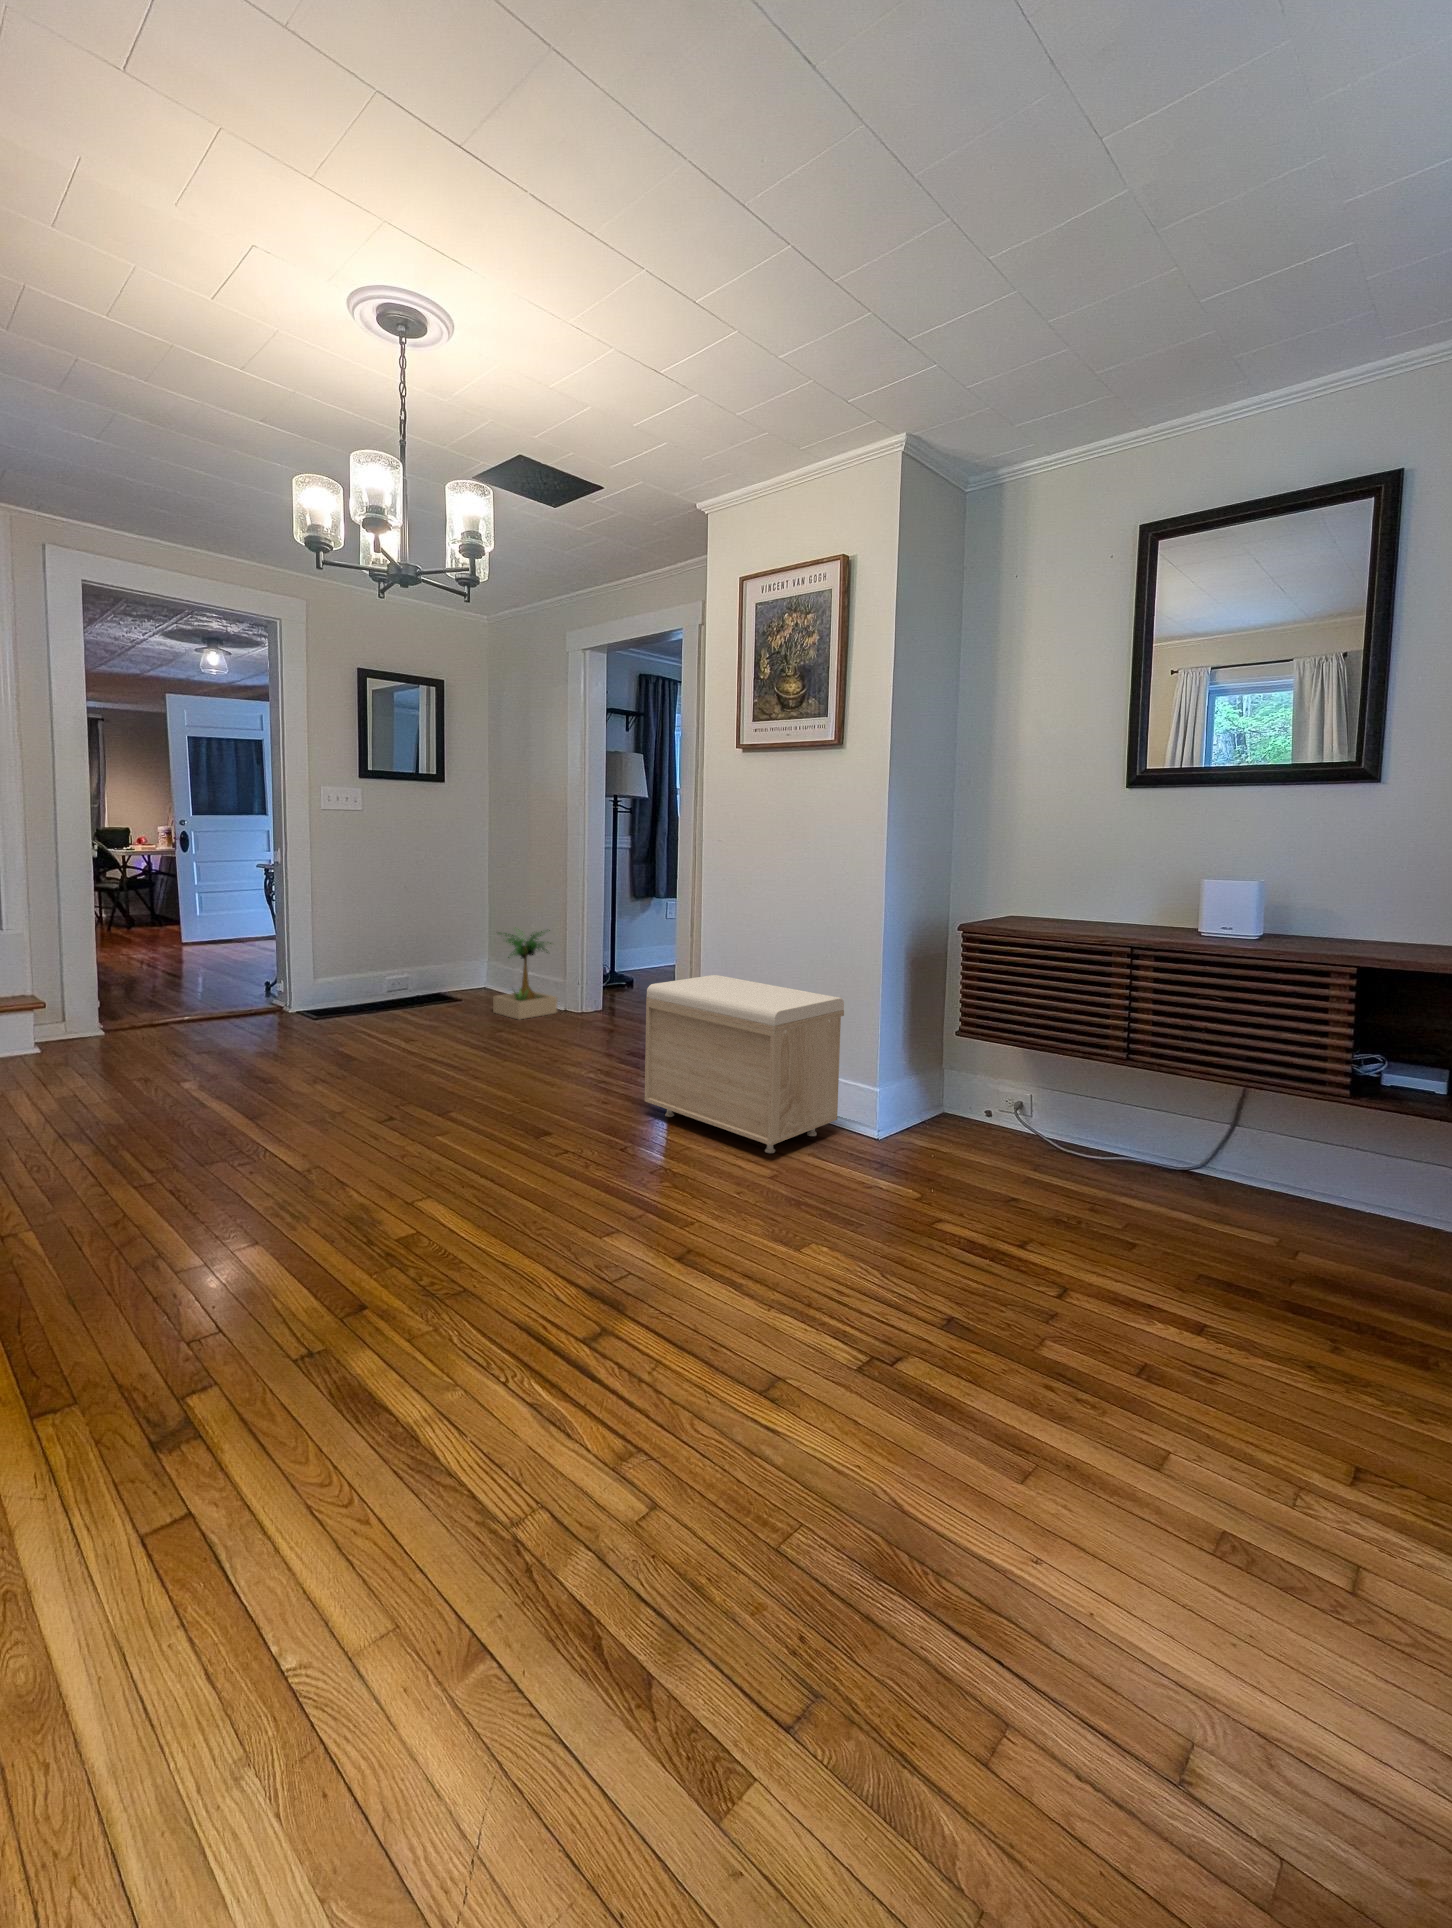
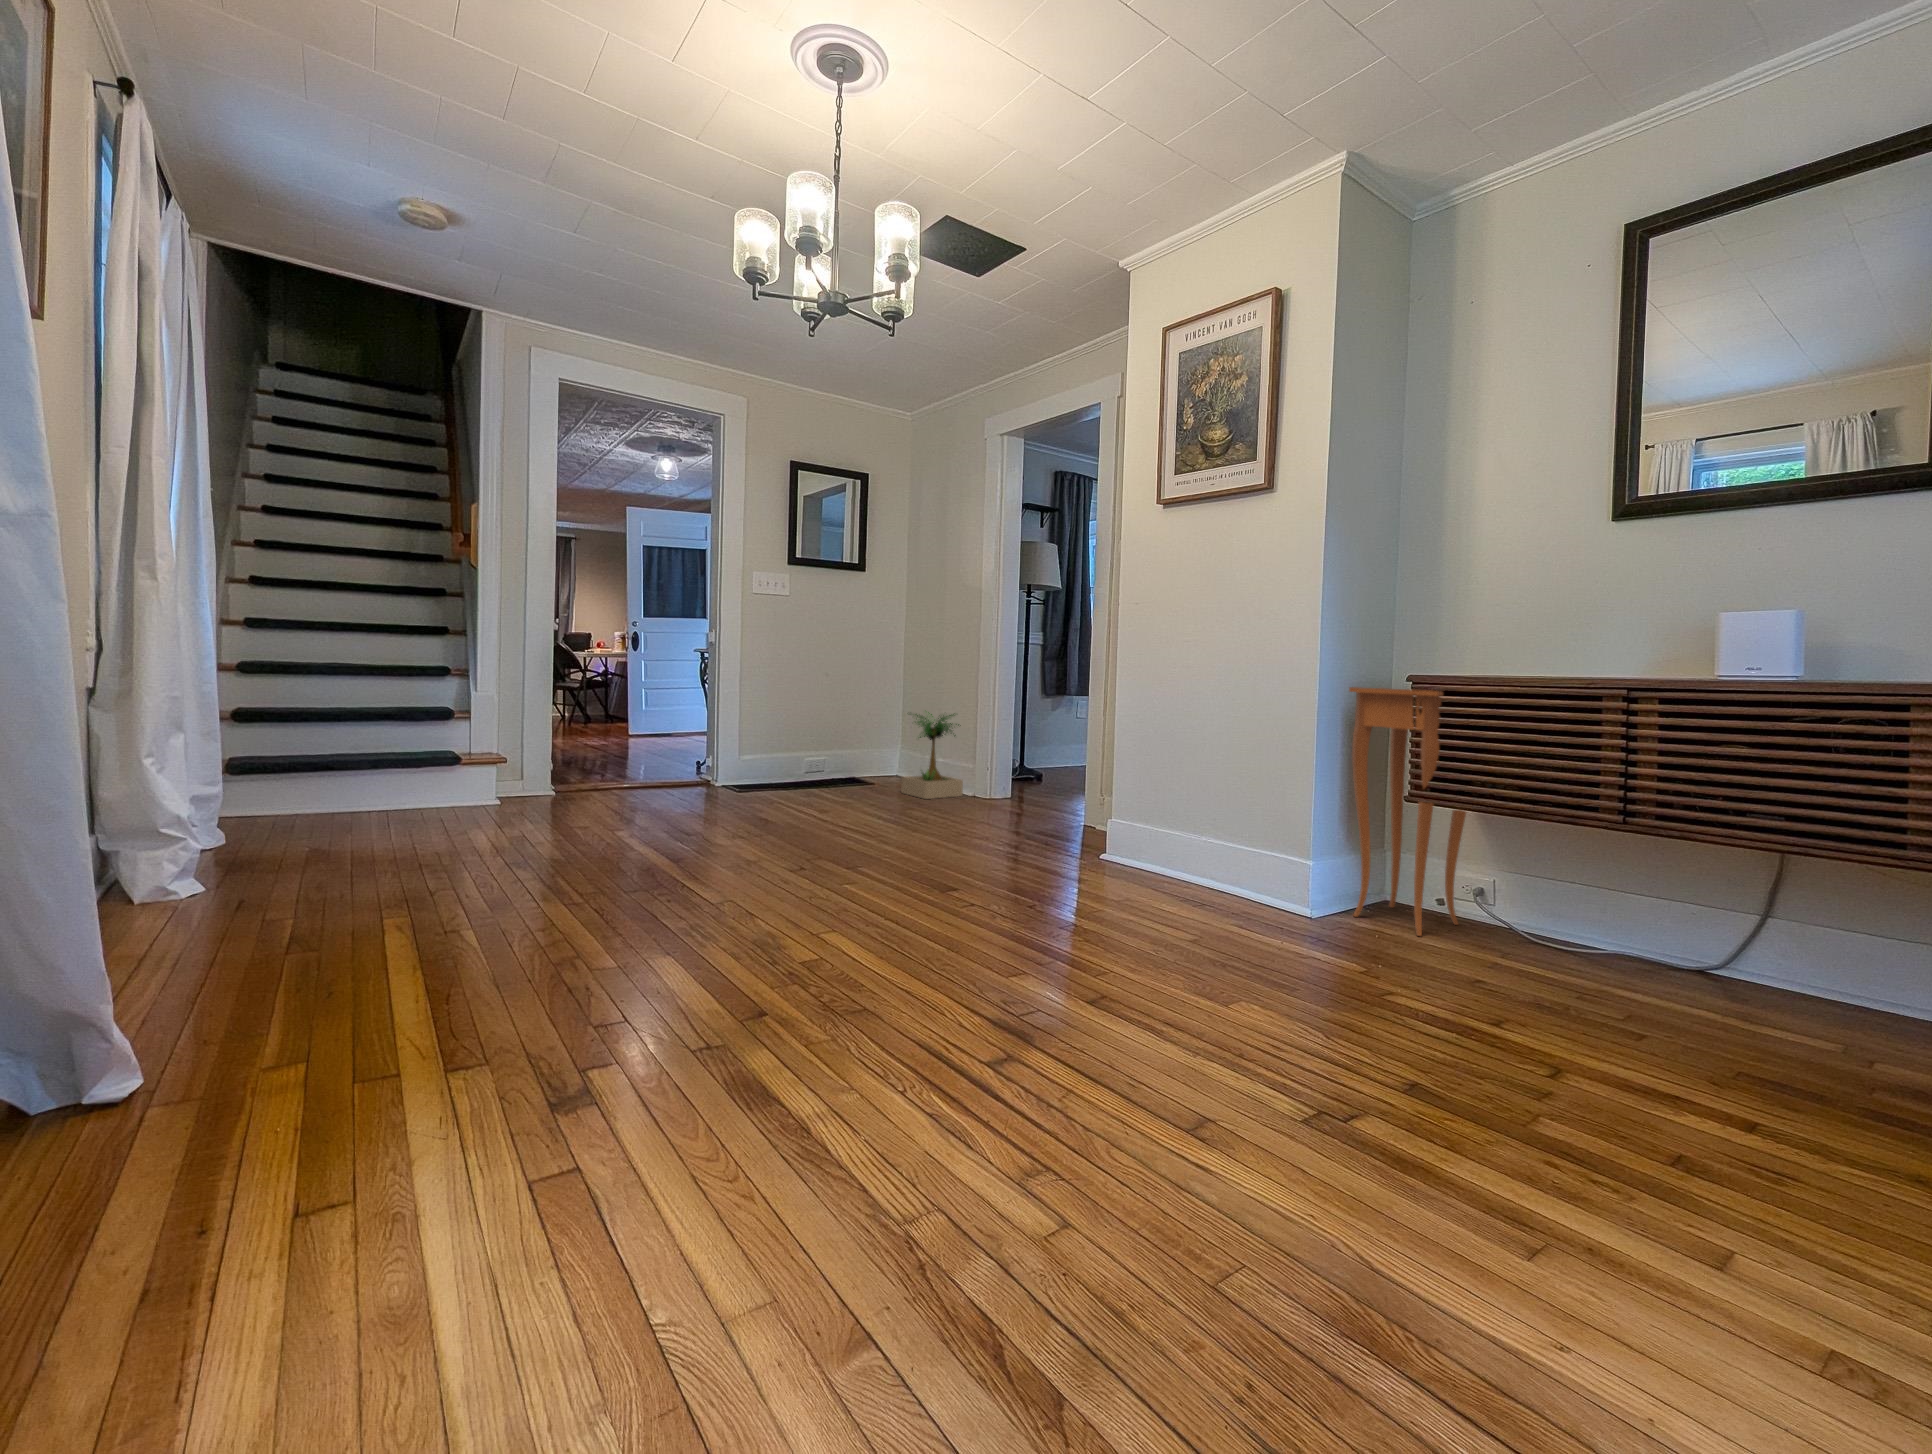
side table: none [915,930,1029,1156] -> present [1349,687,1466,936]
storage bench: present [645,975,844,1153] -> none [1050,739,1267,918]

